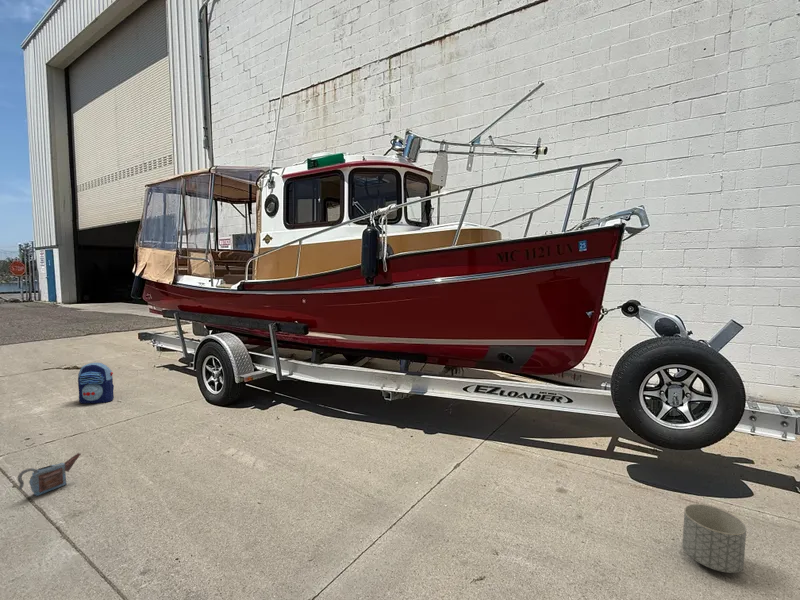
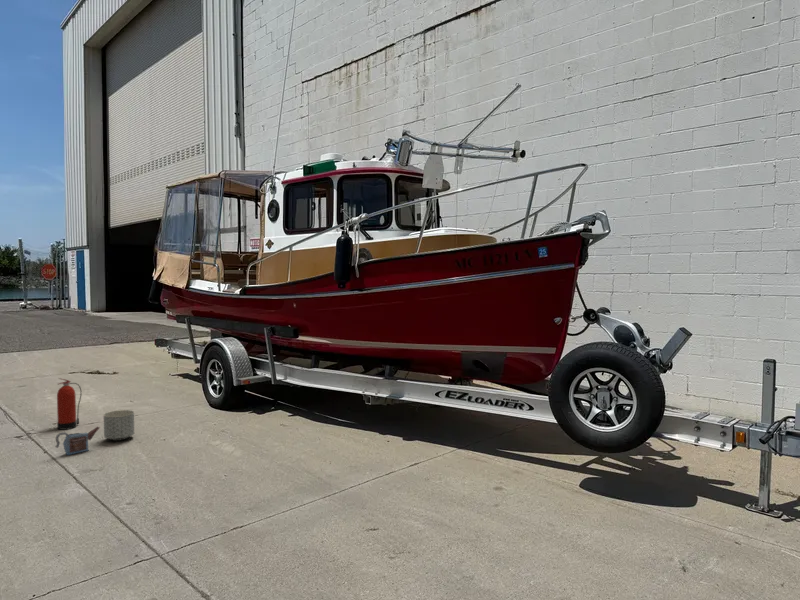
backpack: present [78,362,114,404] -> none [101,362,131,401]
fire extinguisher: none [21,391,54,452] -> present [57,379,81,430]
planter: present [682,504,746,573] -> present [104,410,134,441]

